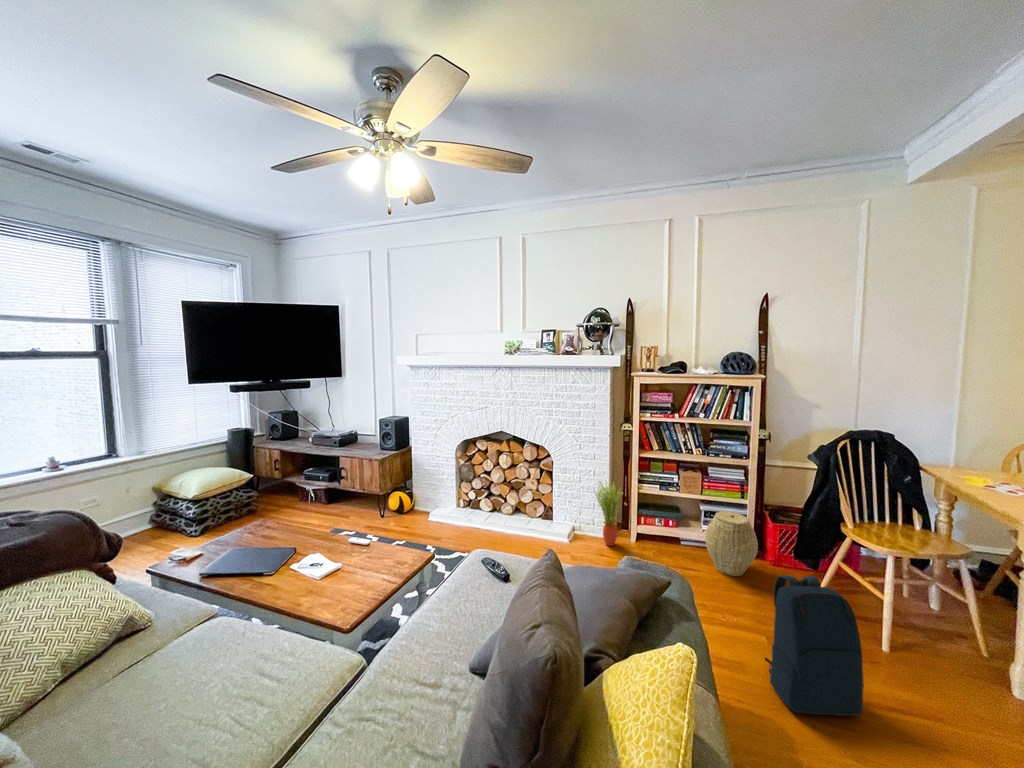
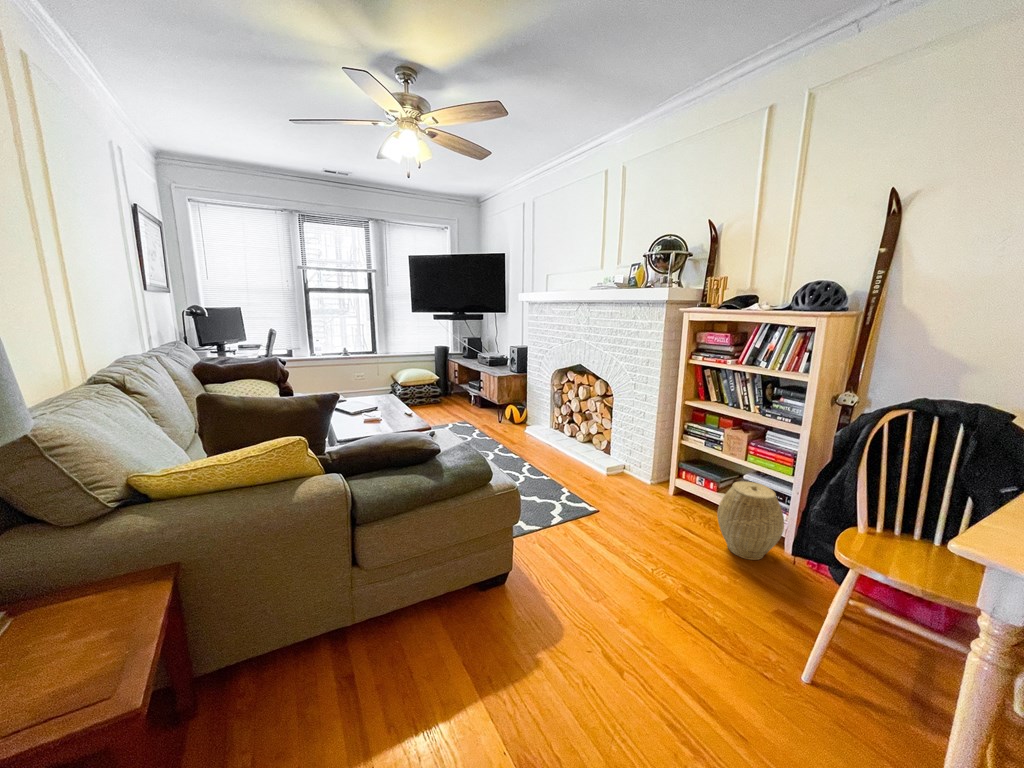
potted plant: present [595,482,623,546] -> none [628,421,659,491]
backpack: present [765,575,864,716] -> none [597,520,689,680]

